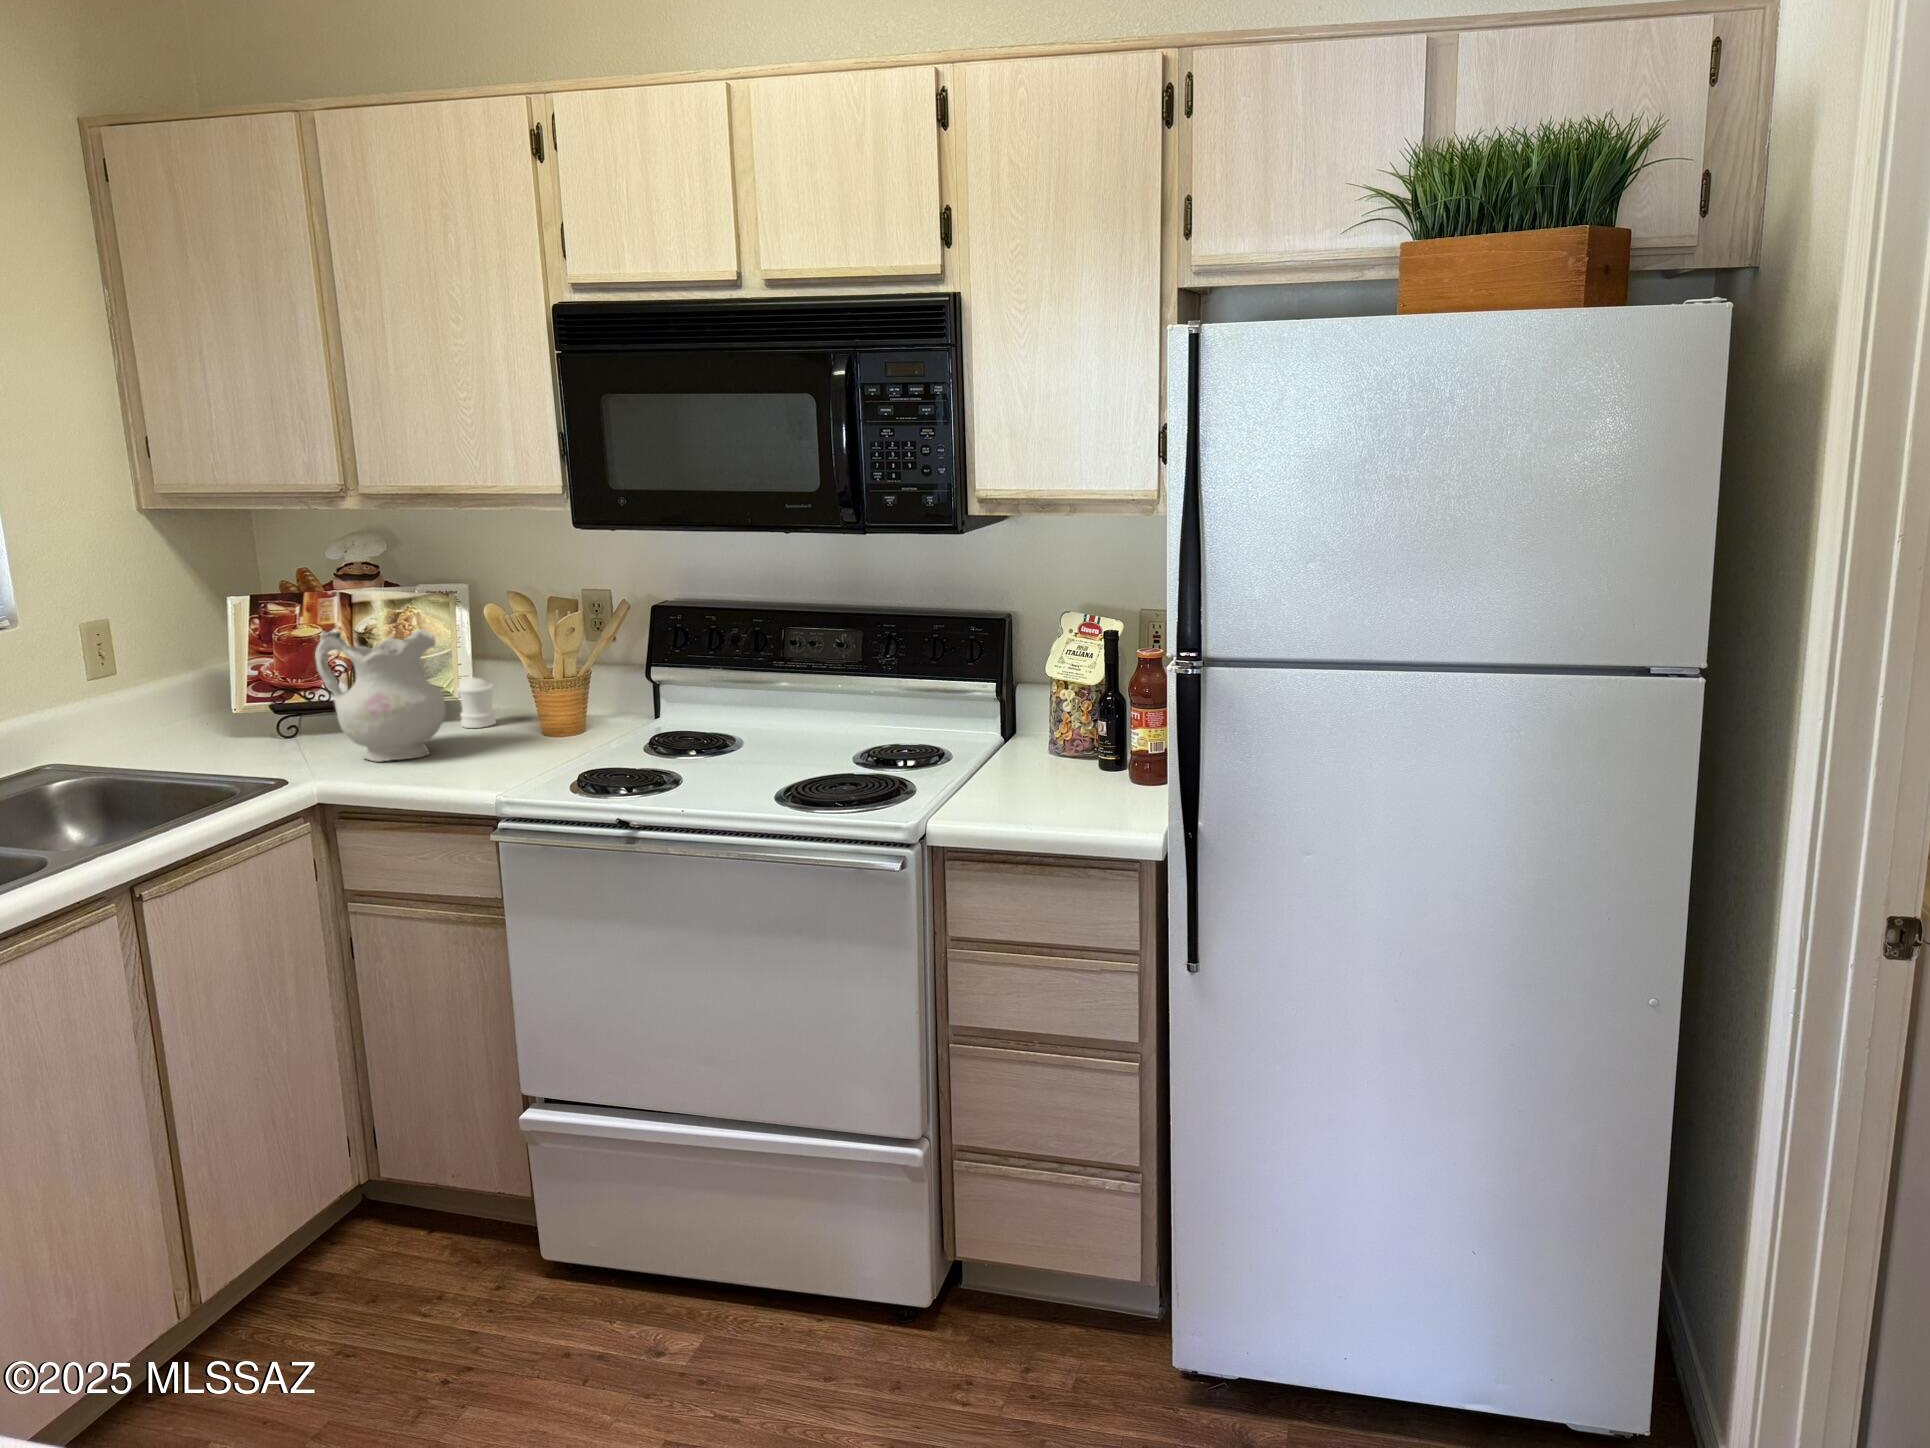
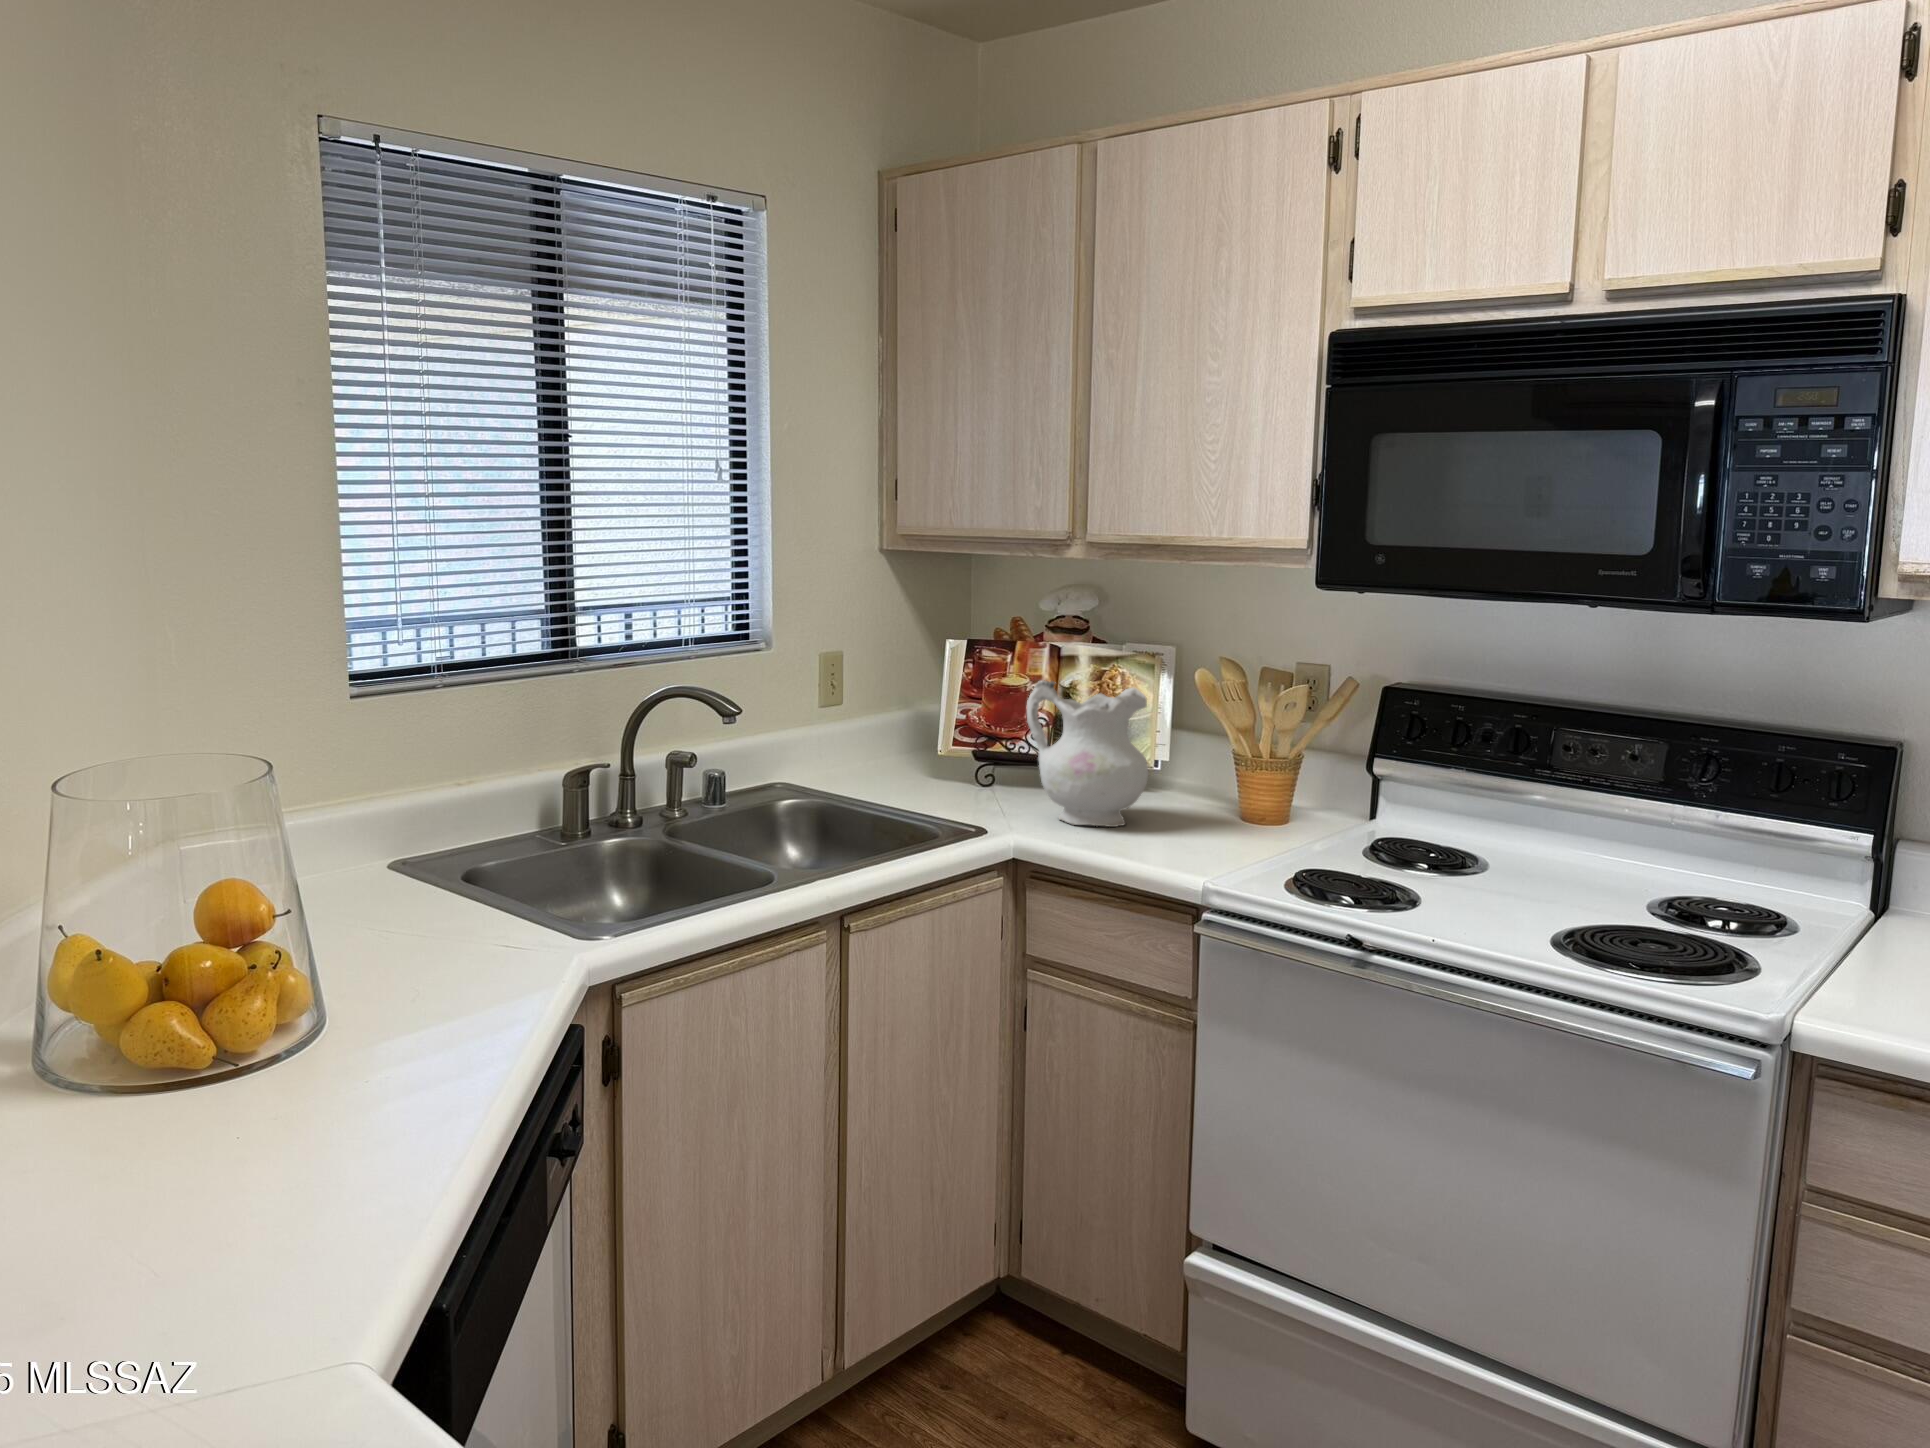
salt shaker: present [457,677,496,728] -> none [1155,747,1194,803]

